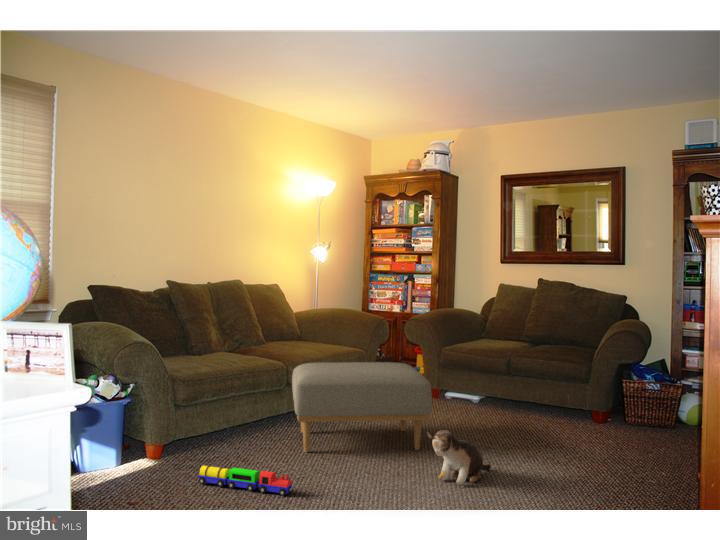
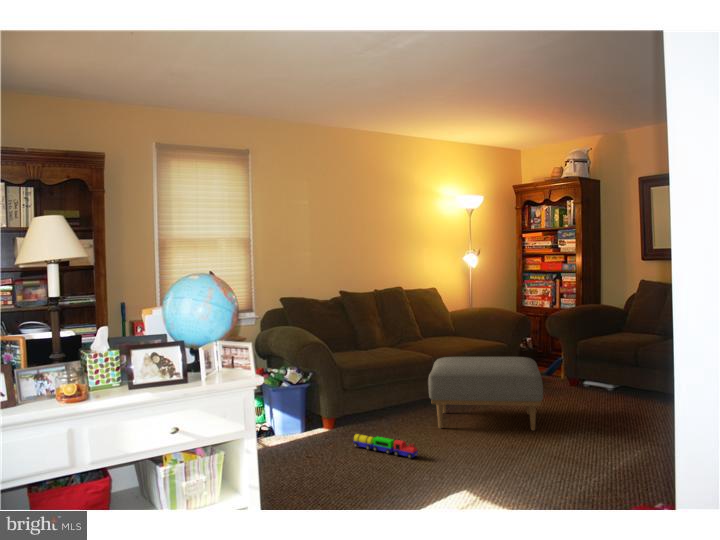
plush toy: present [427,430,491,484] -> none [523,415,589,459]

